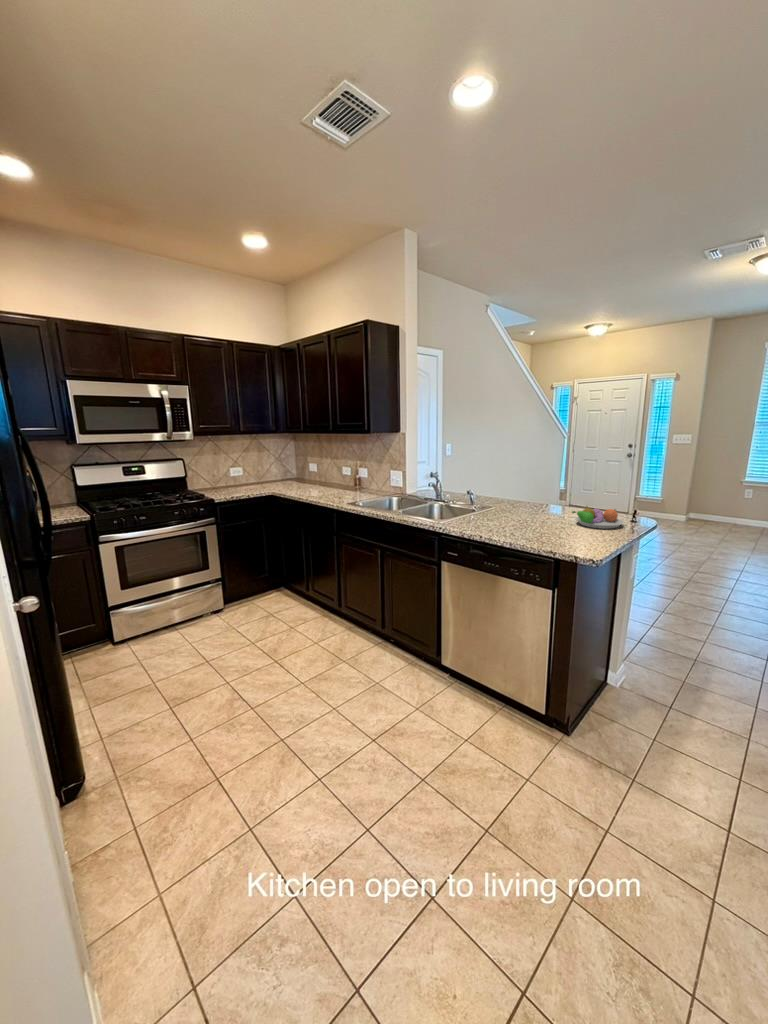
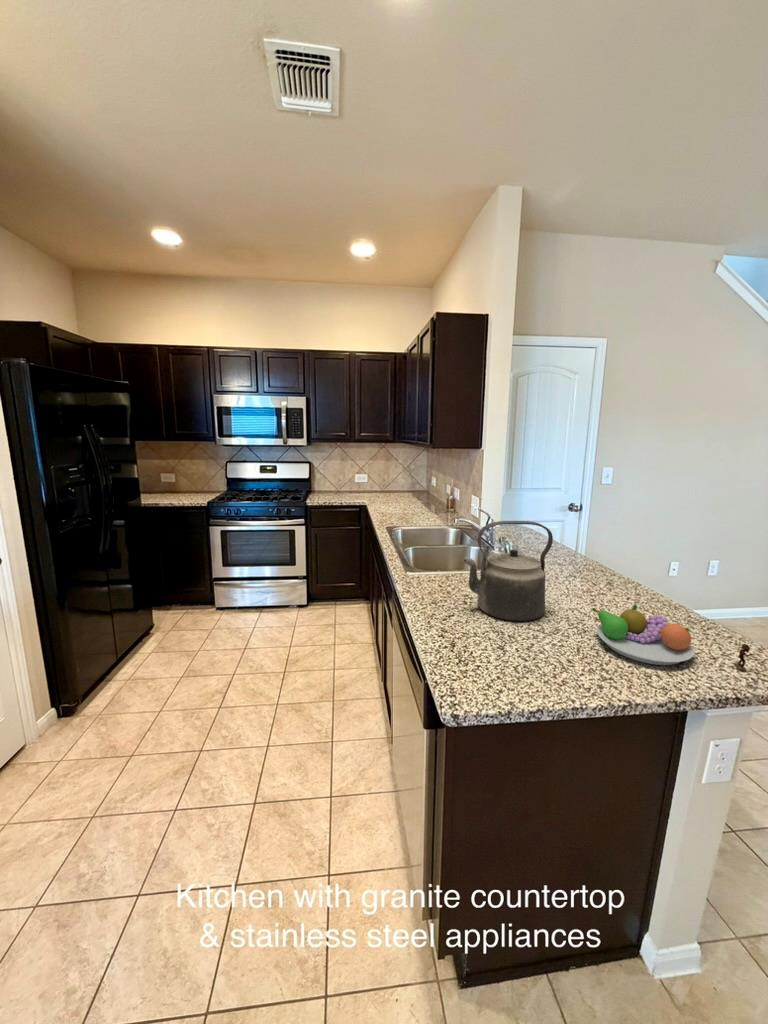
kettle: none [504,469,546,530] -> present [464,521,553,621]

